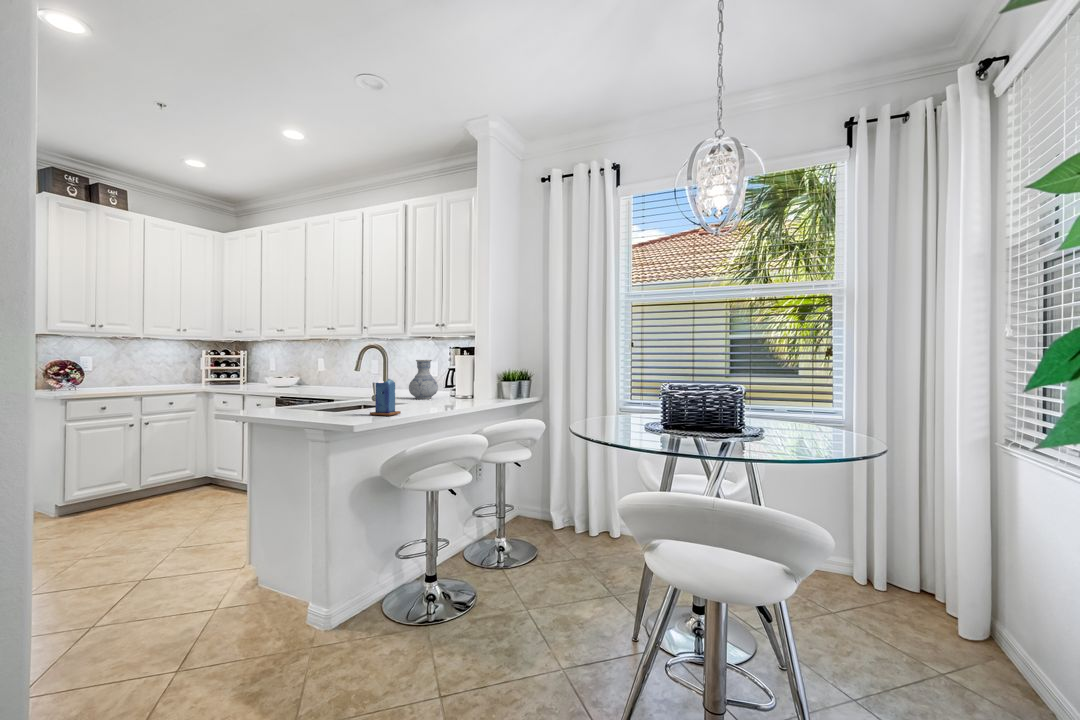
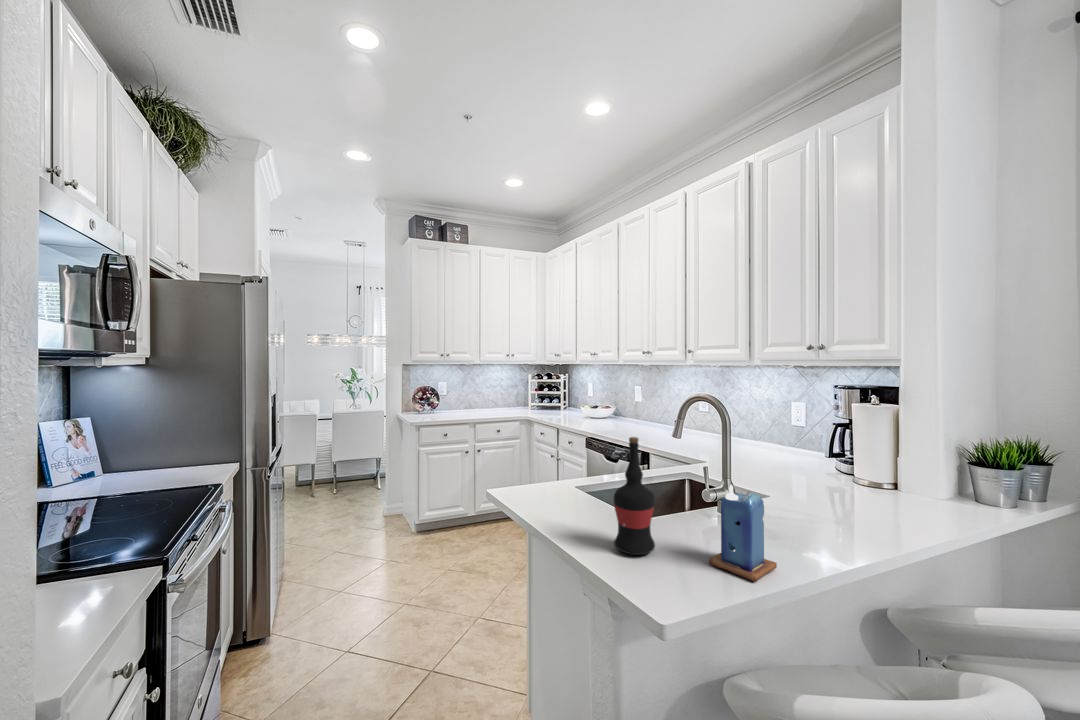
wine bottle: none [319,356,342,416] -> present [614,437,655,555]
vase: present [409,360,438,399] -> none [762,404,814,471]

